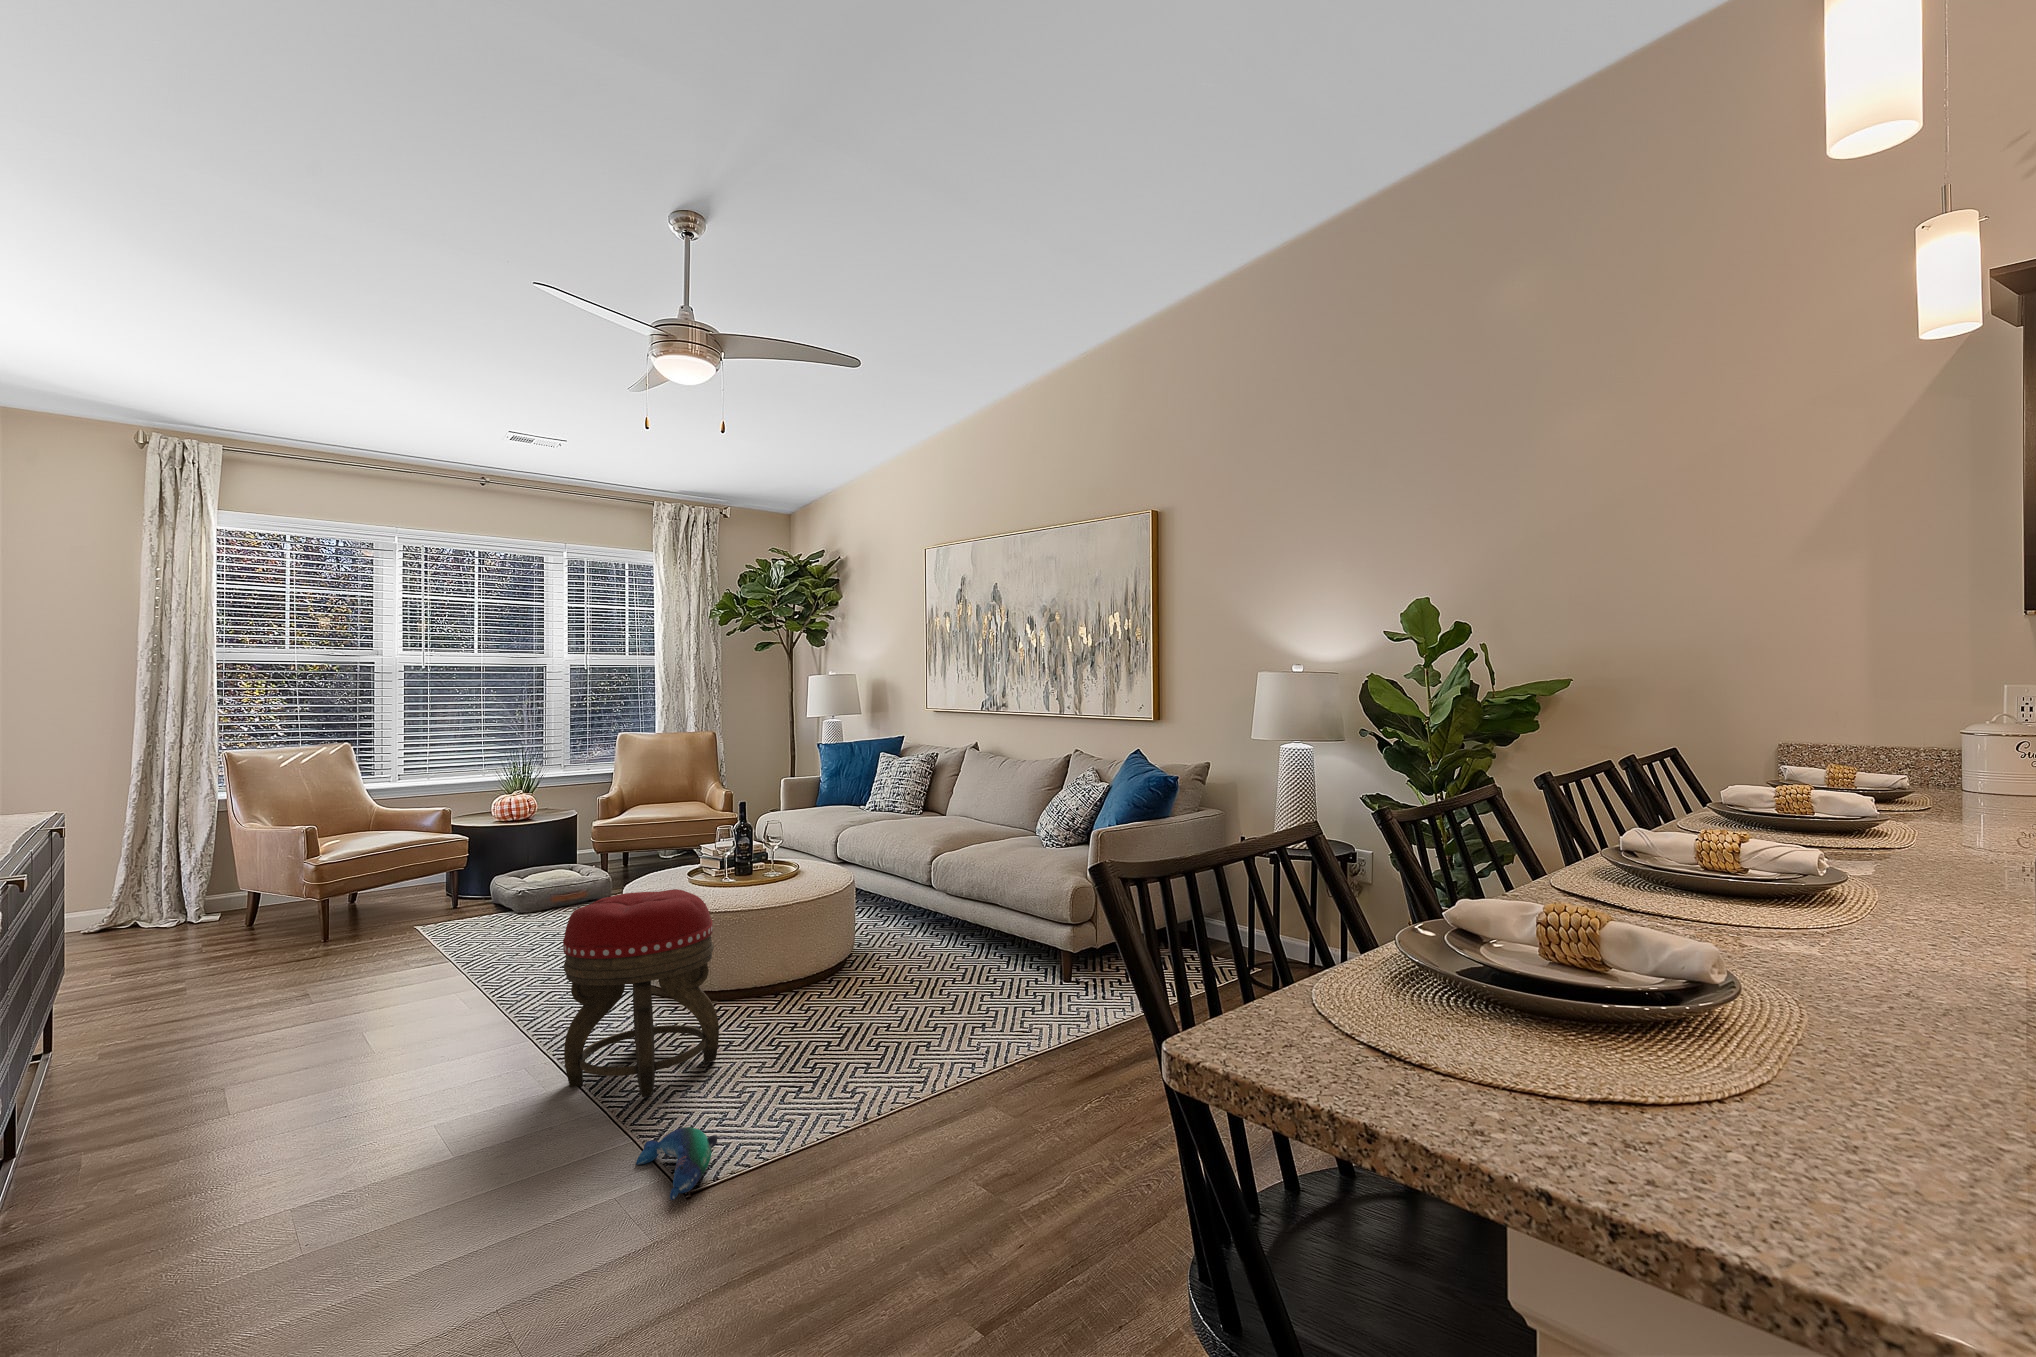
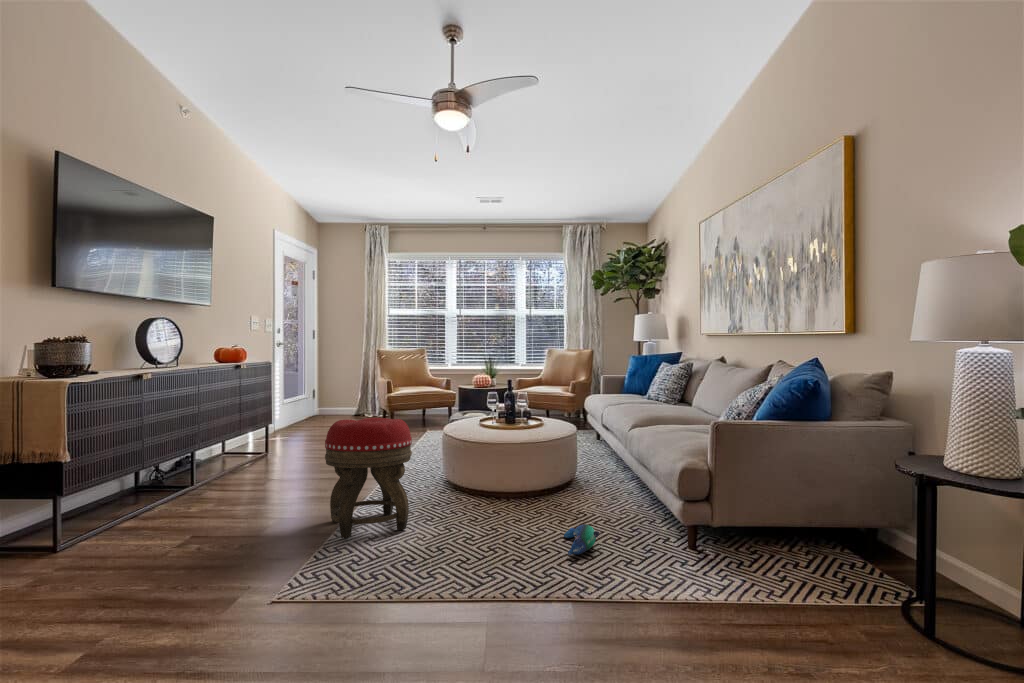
plush toy: present [636,1127,717,1200] -> present [564,524,599,555]

